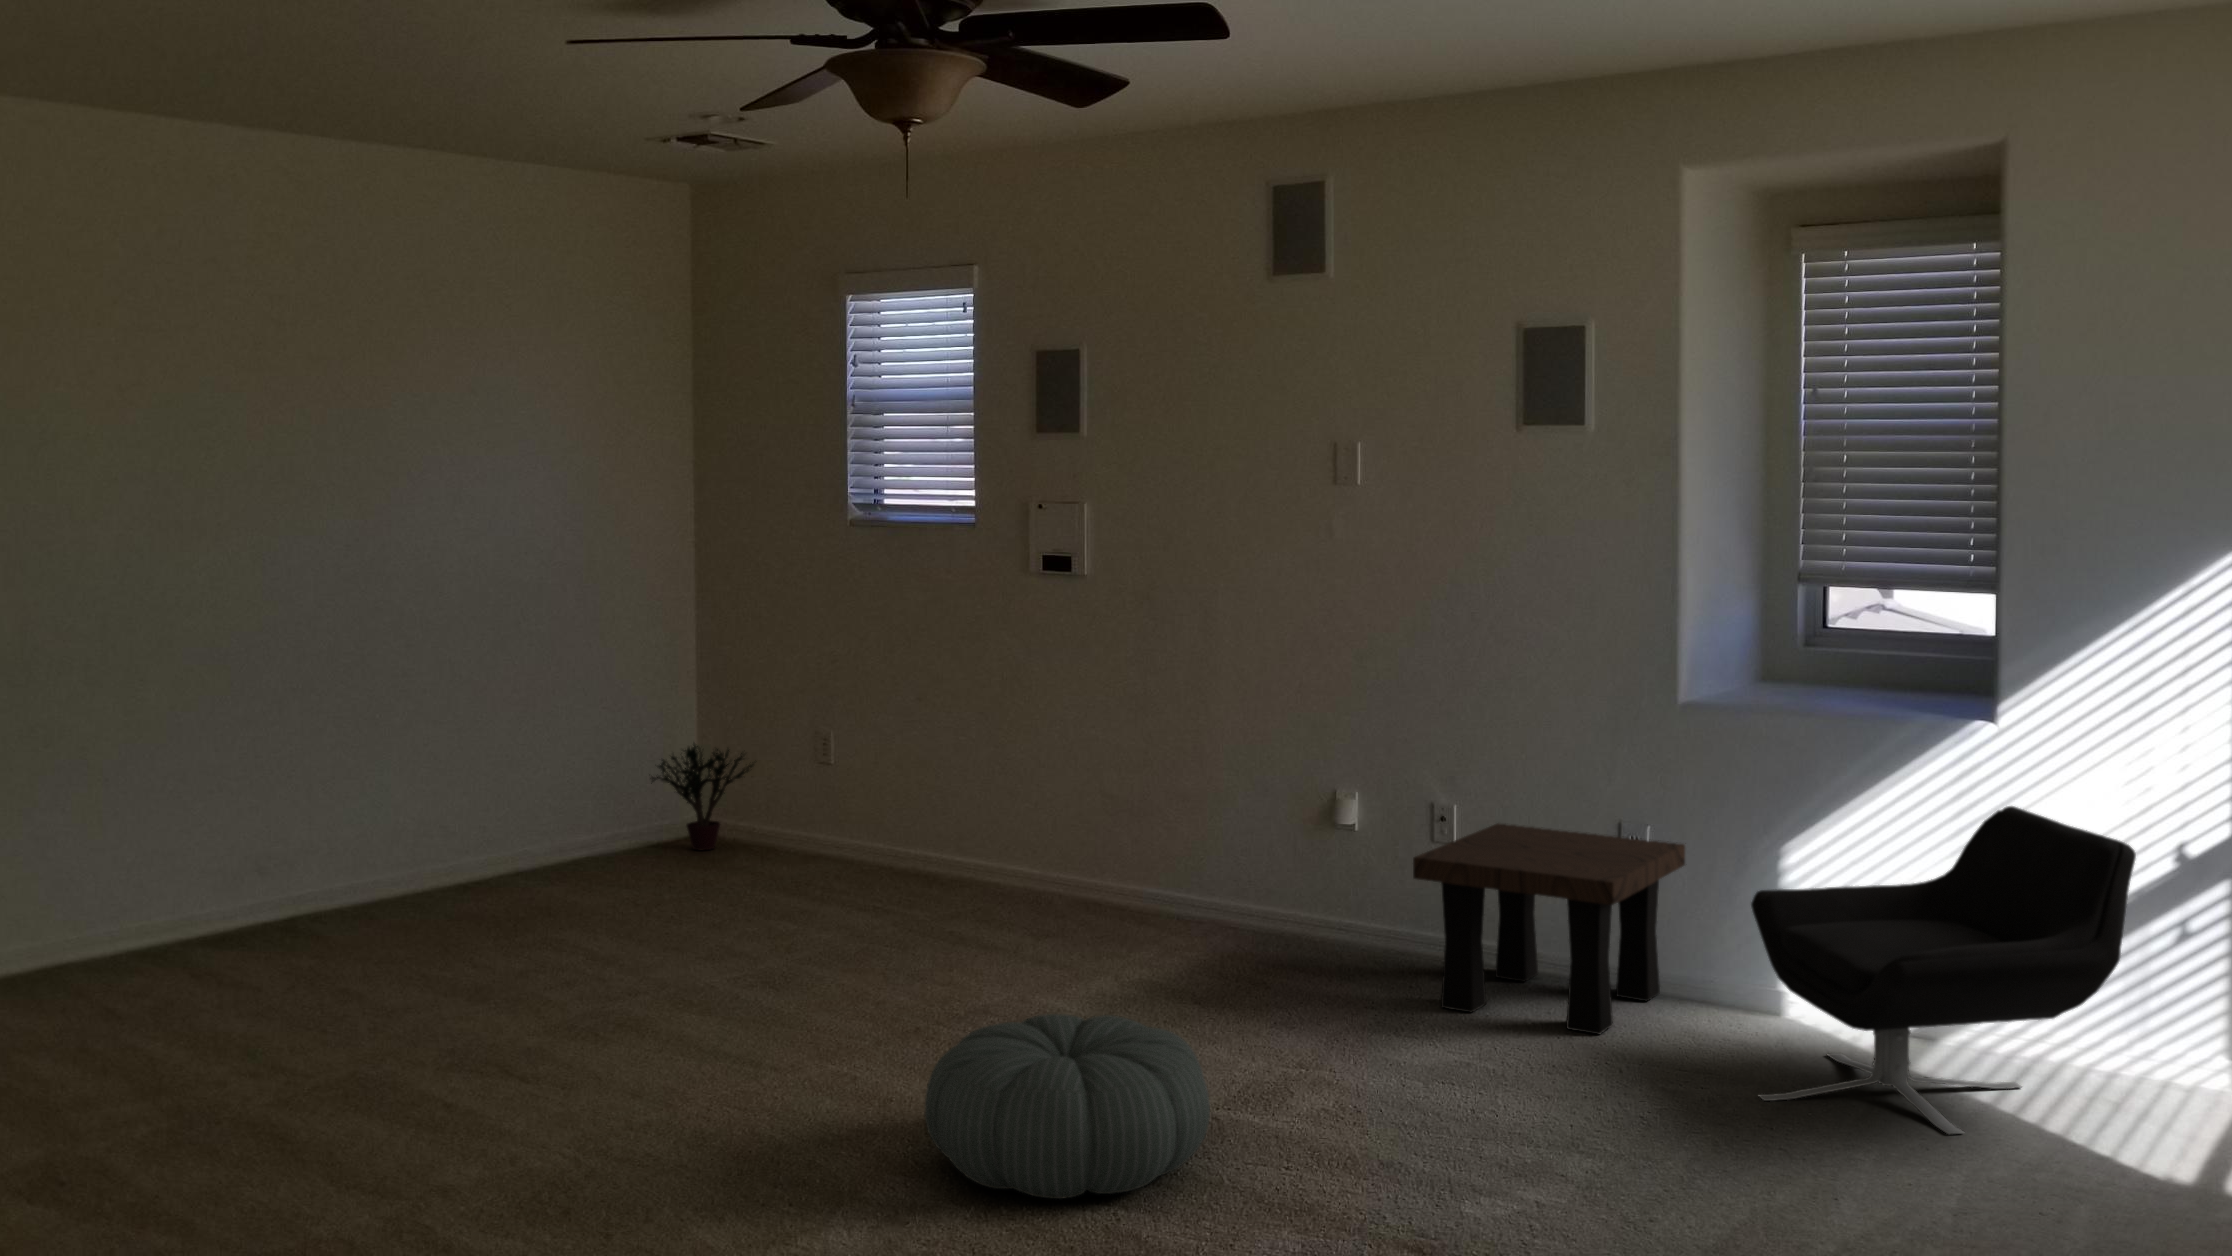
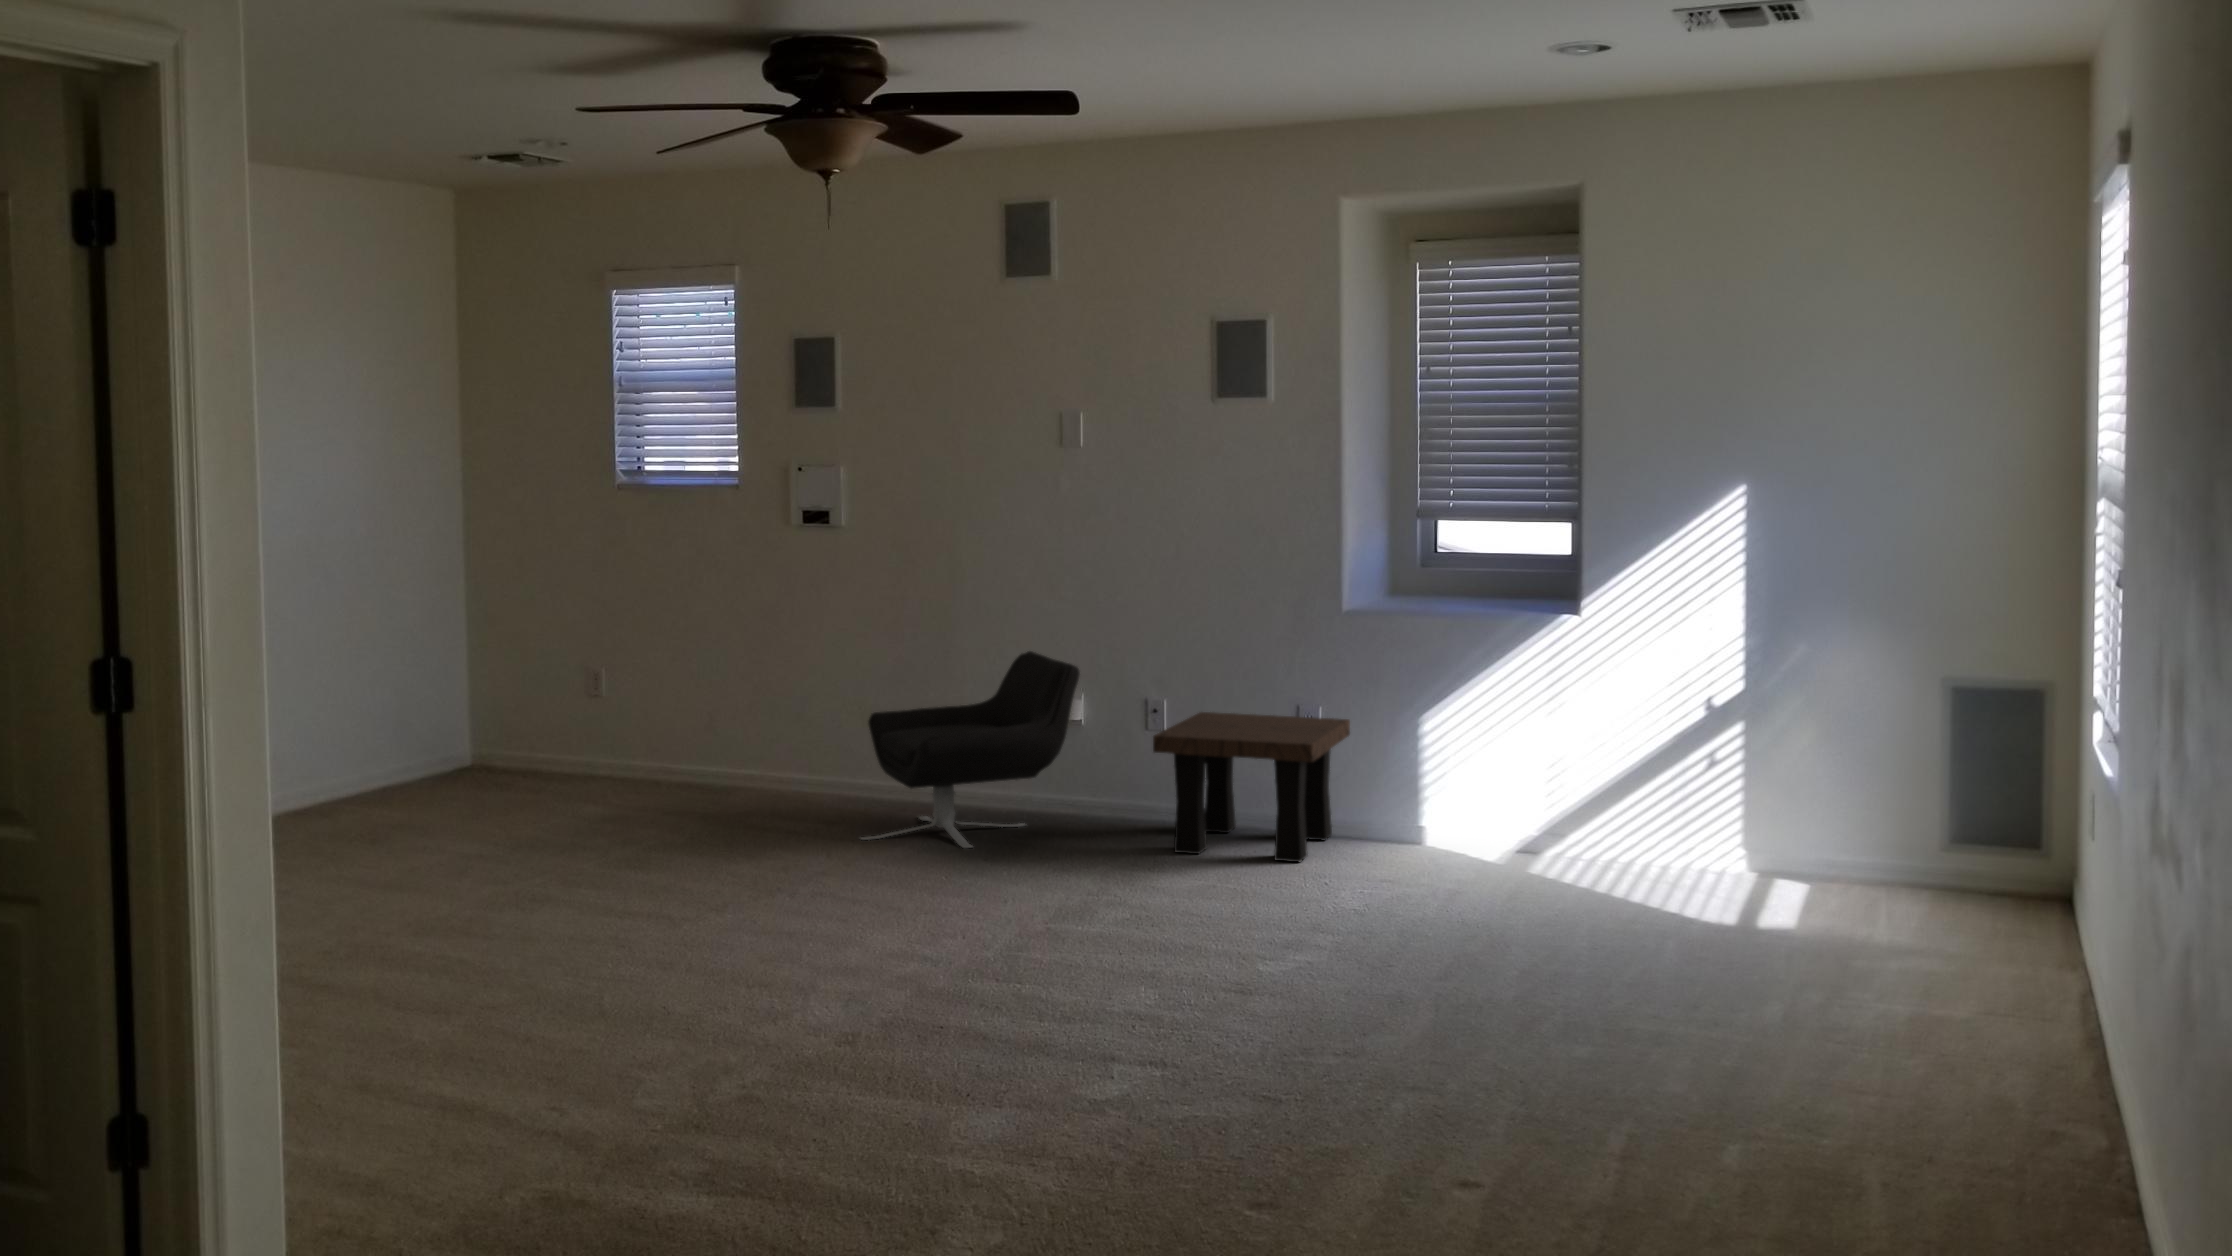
potted plant: present [650,744,754,850] -> none [435,680,532,776]
lounge chair: present [1751,806,2136,1135] -> present [861,651,1080,848]
pouf: present [925,1014,1210,1199] -> none [847,851,1063,978]

